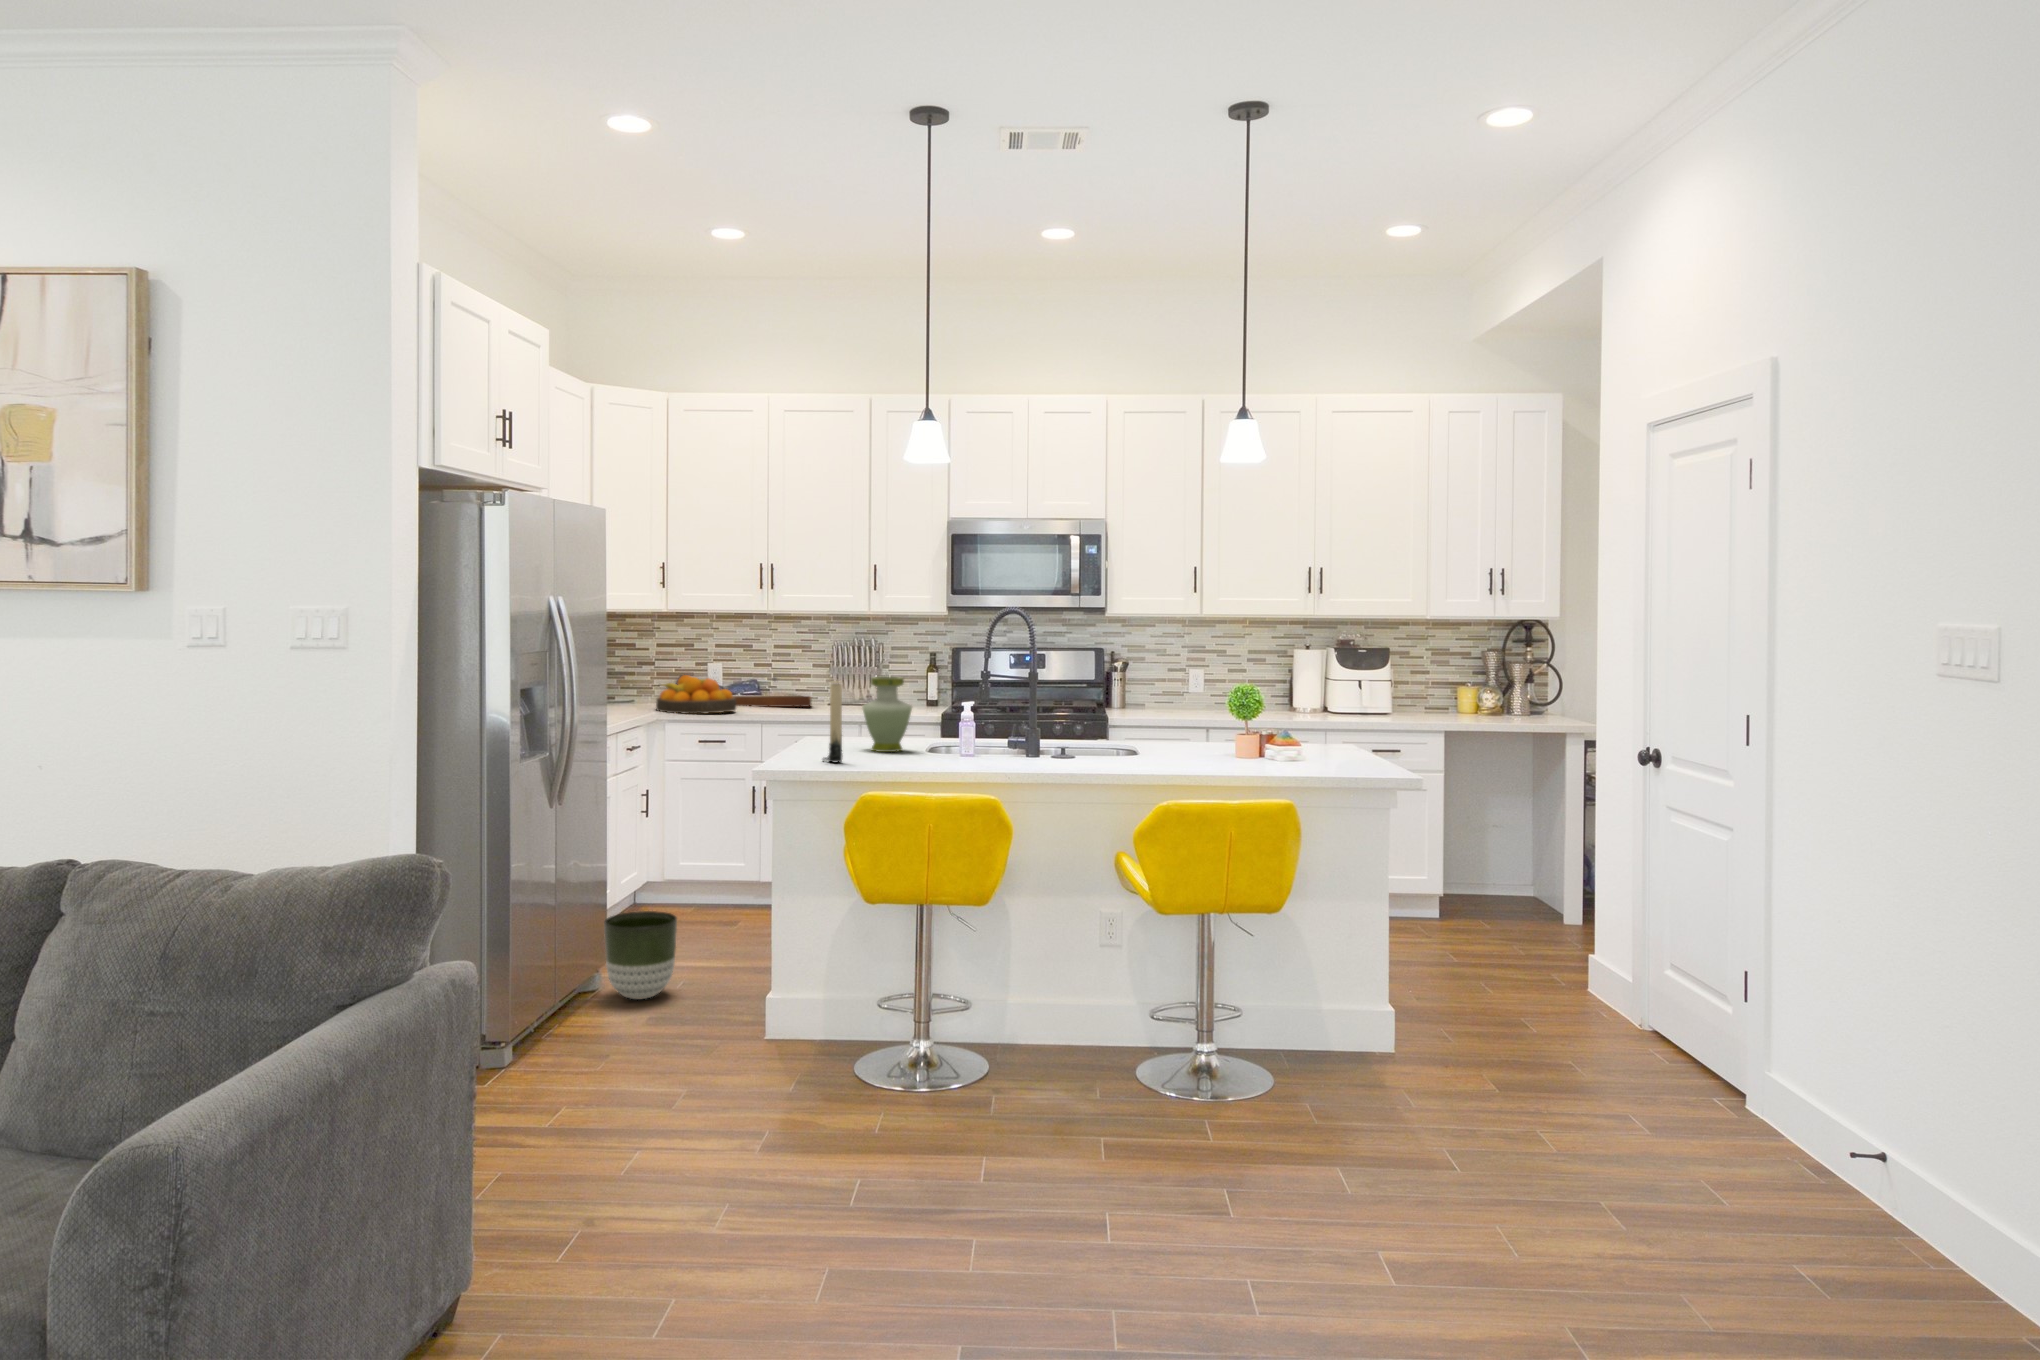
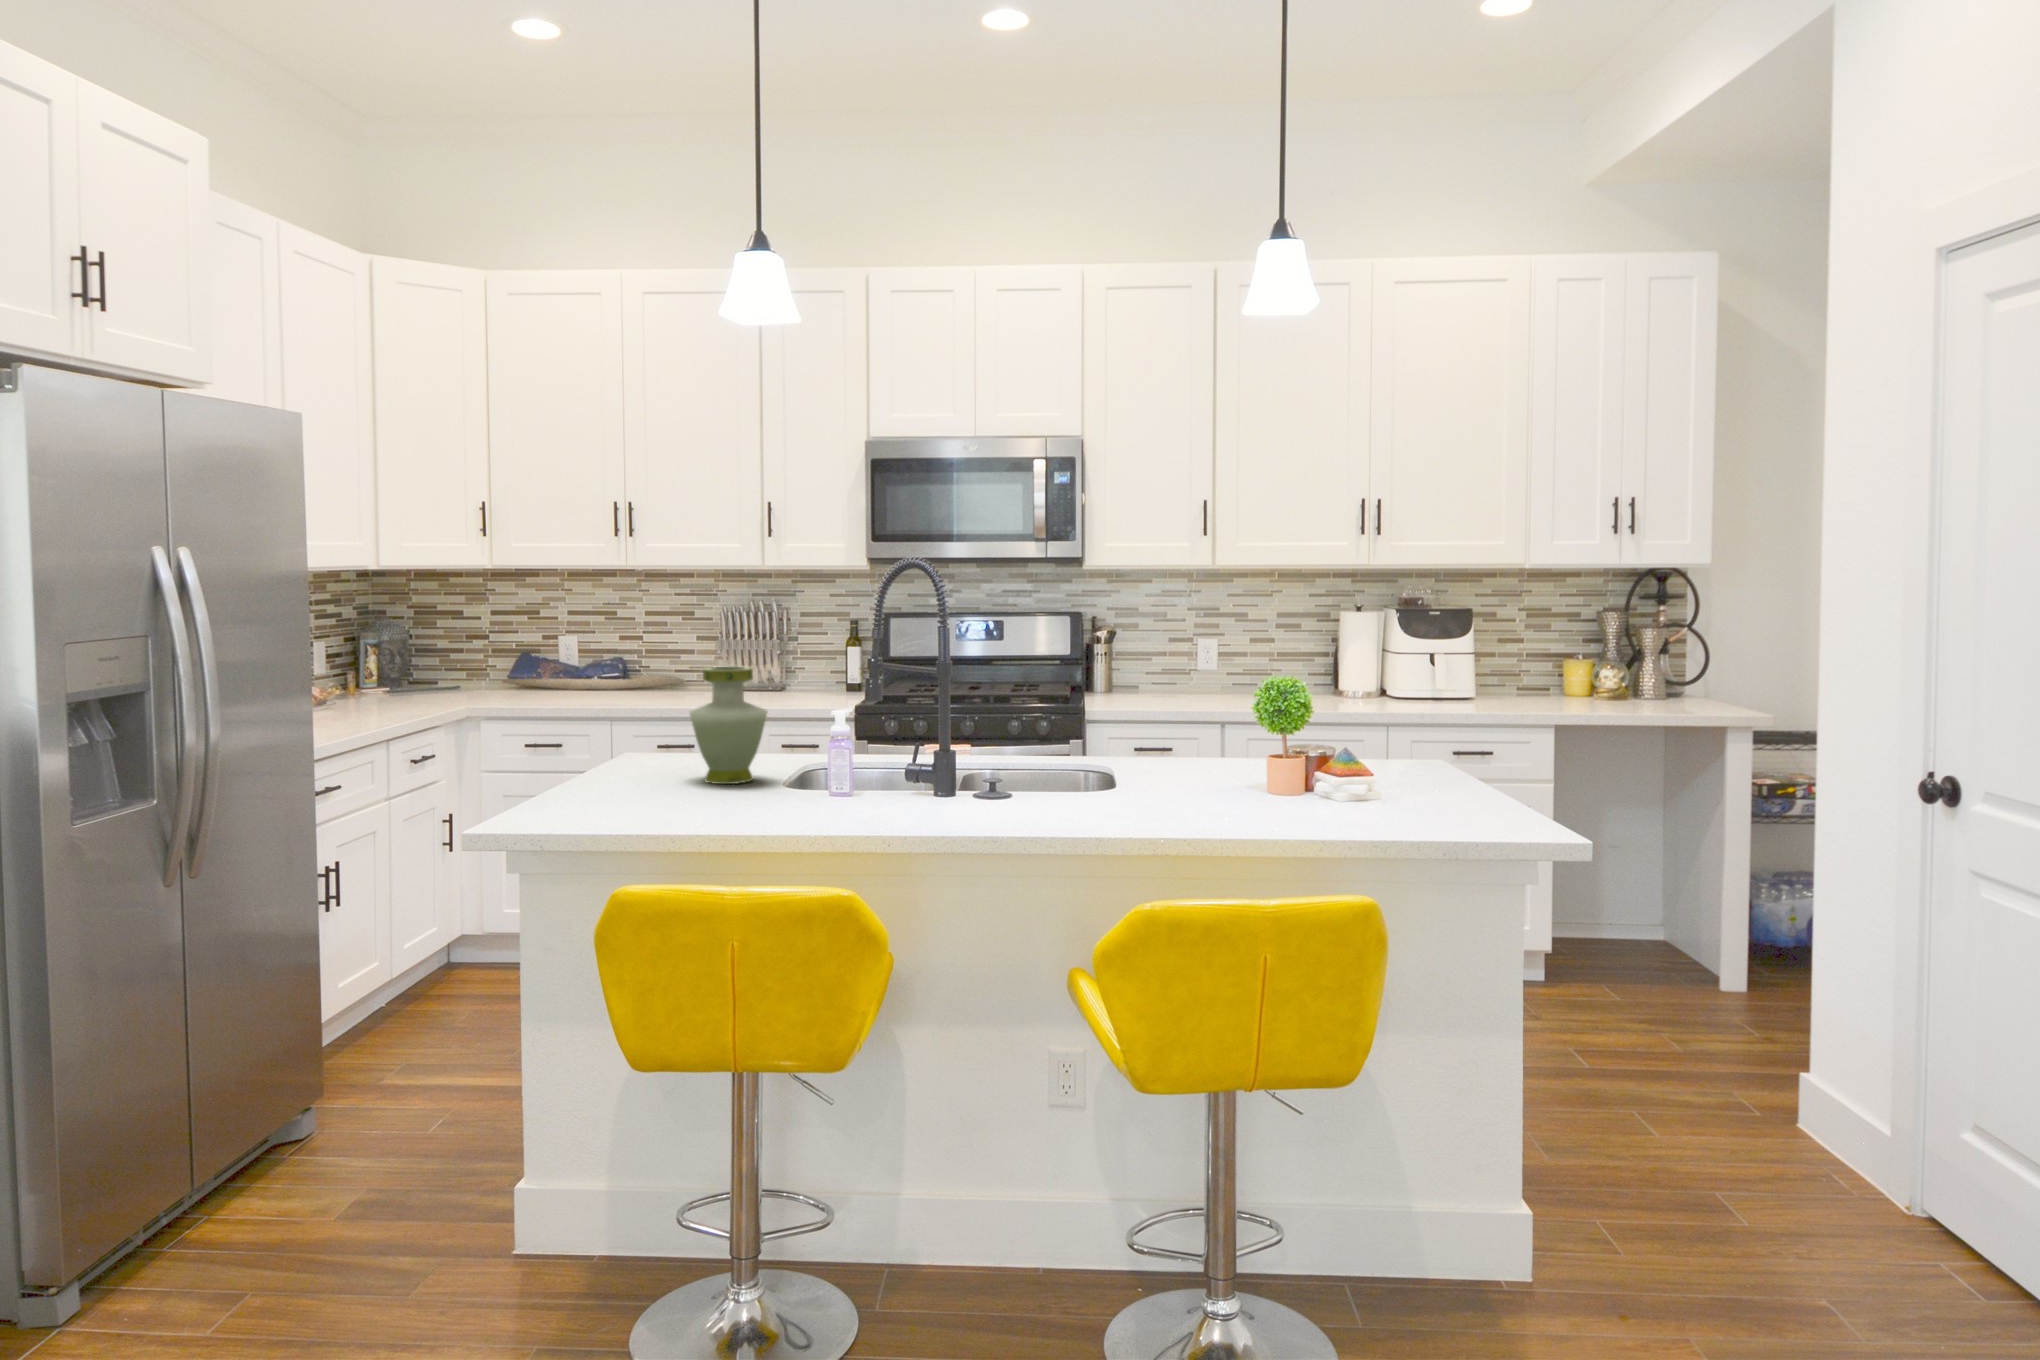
fruit bowl: present [656,675,736,714] -> none [463,655,576,710]
tray: present [733,677,811,707] -> none [580,653,698,695]
candle: present [823,682,843,763] -> none [595,682,627,815]
planter: present [604,911,677,999] -> none [303,1019,421,1160]

